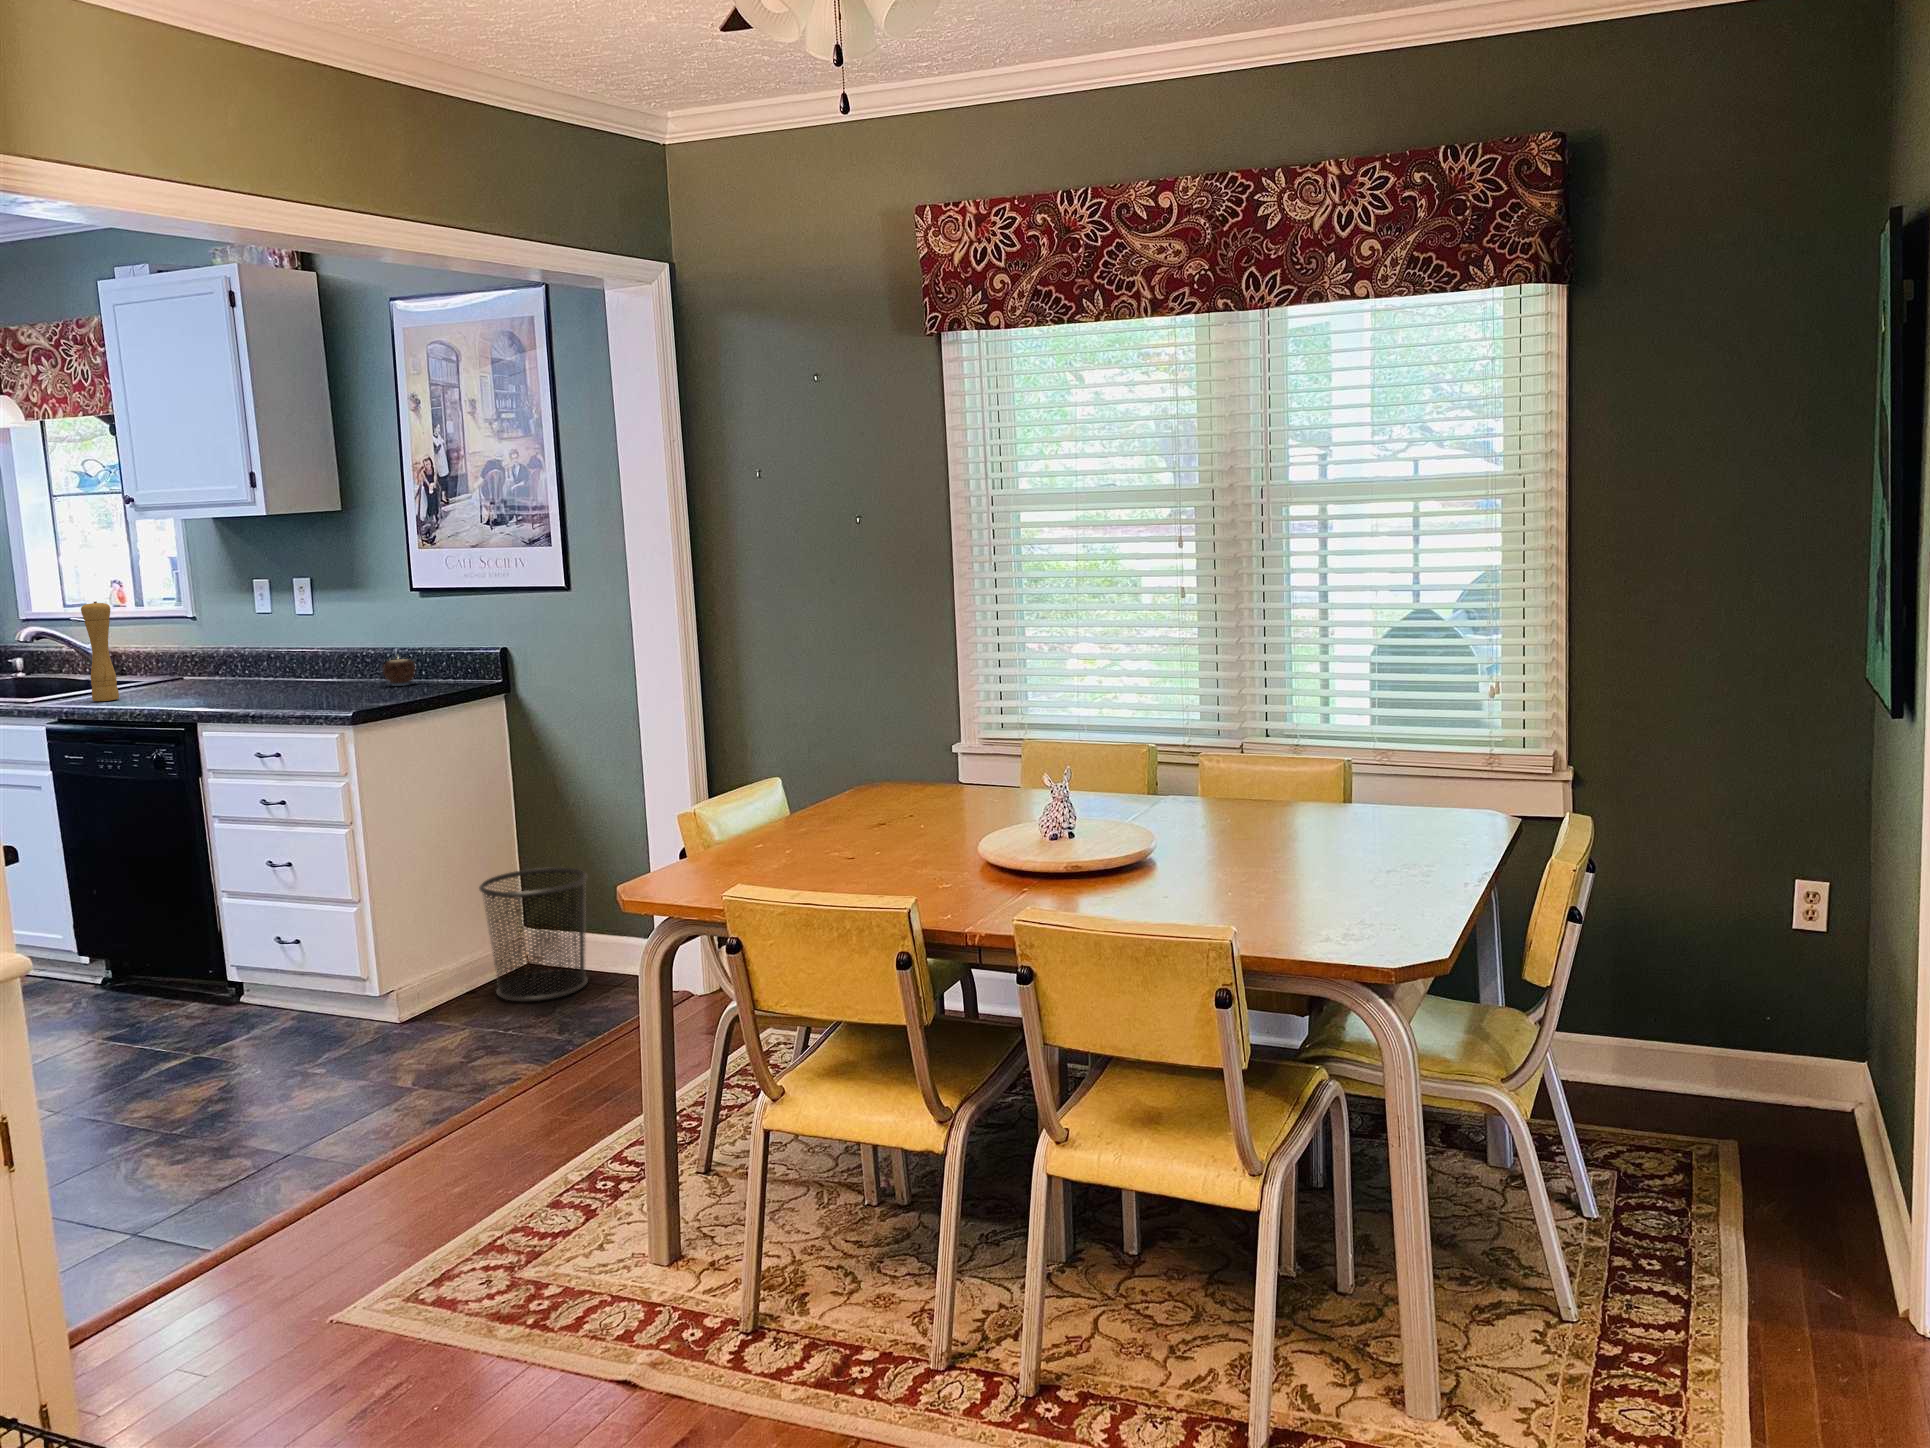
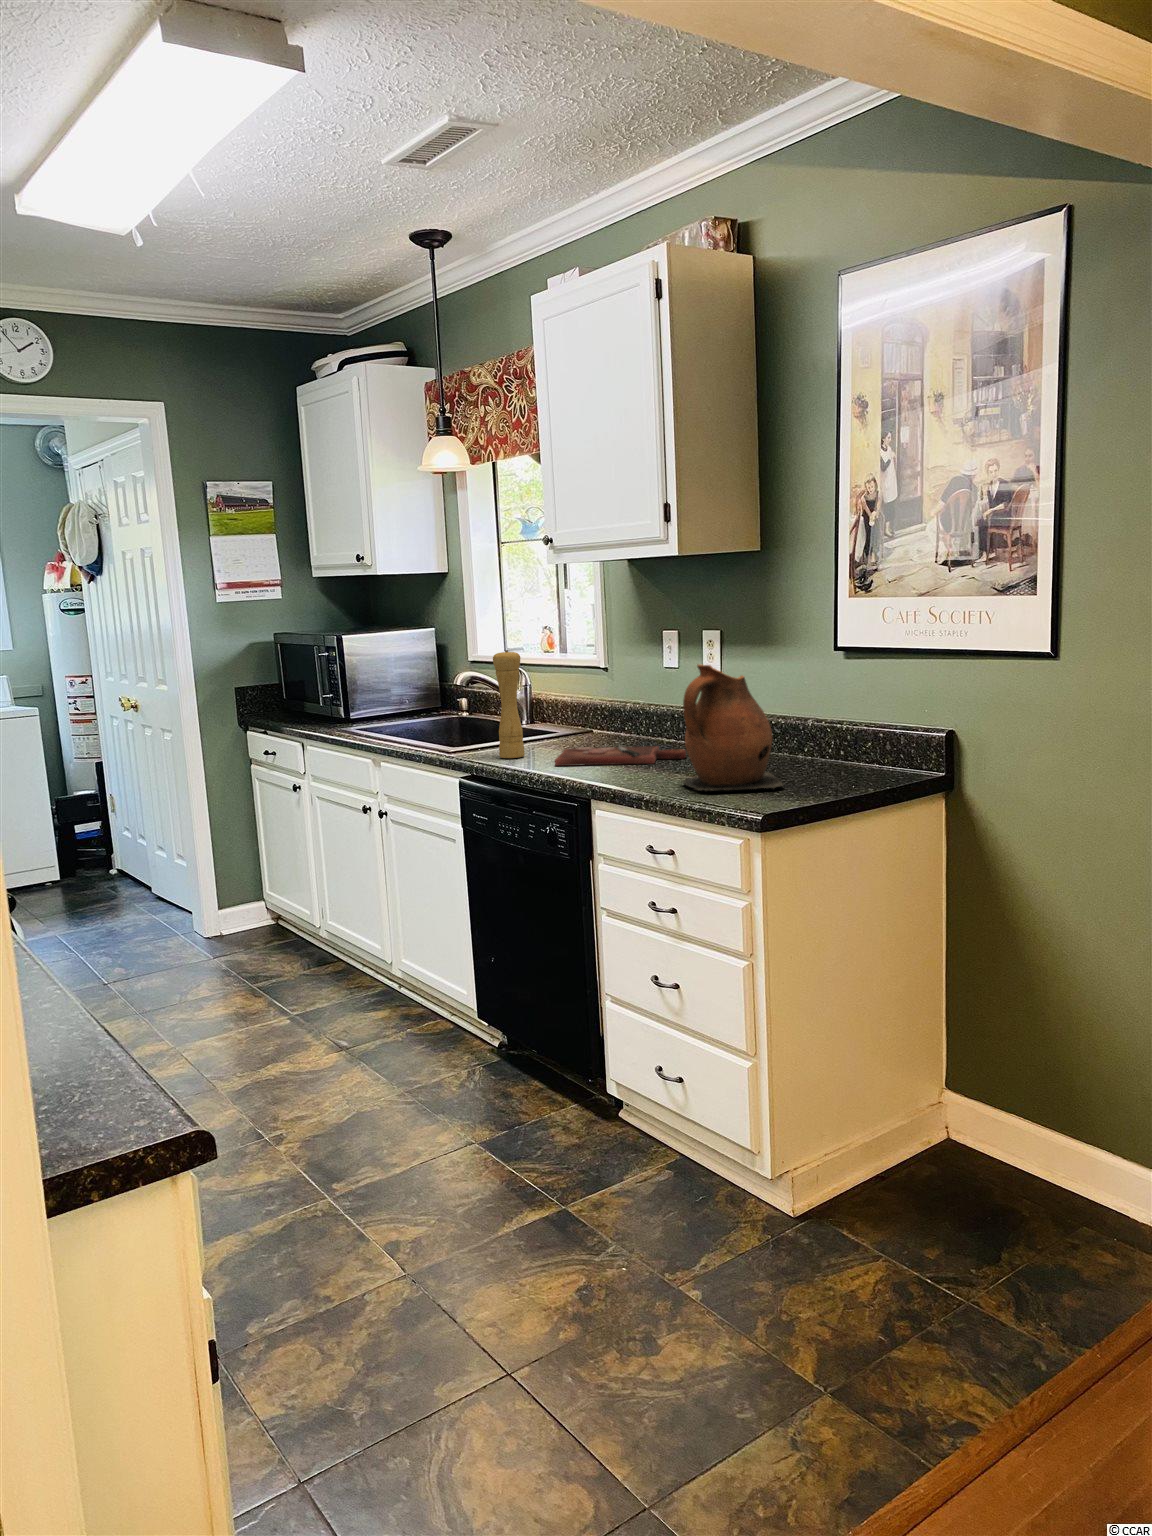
ceramic pitcher: none [279,603,371,702] -> present [683,665,783,790]
candle: present [383,657,416,686] -> none [796,729,837,768]
cutting board: none [156,682,284,702] -> present [555,746,686,766]
waste bin: present [479,867,588,1001] -> none [904,1031,1056,1232]

